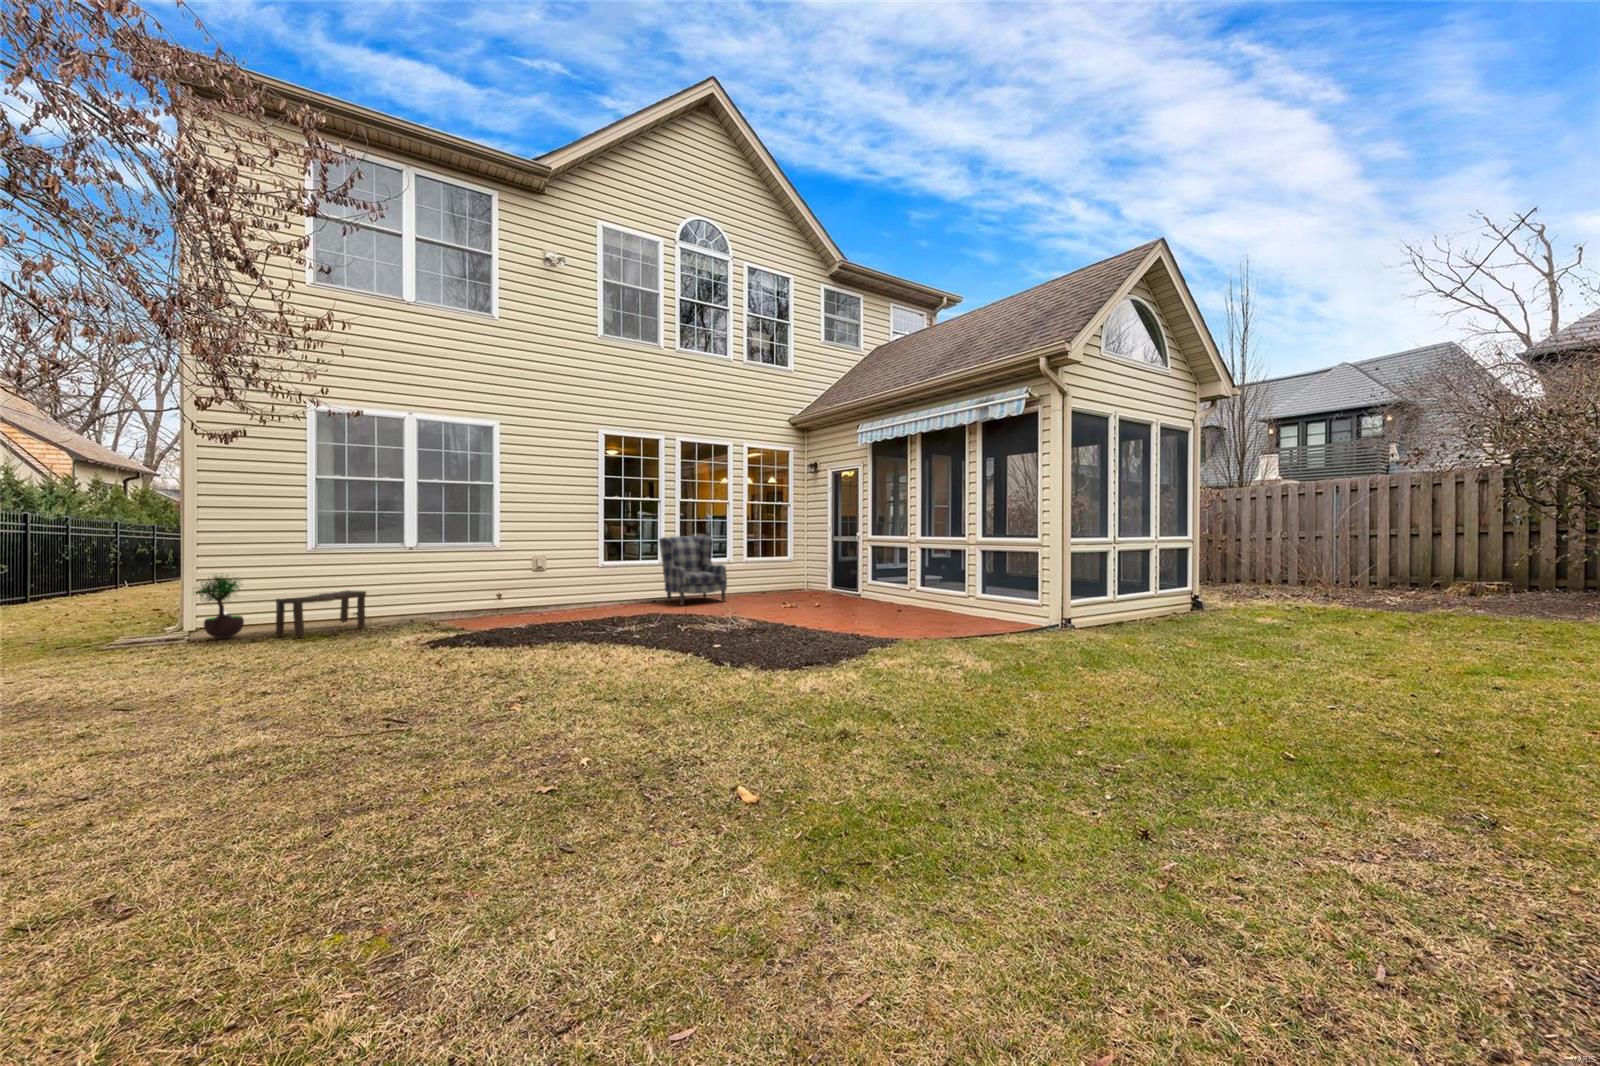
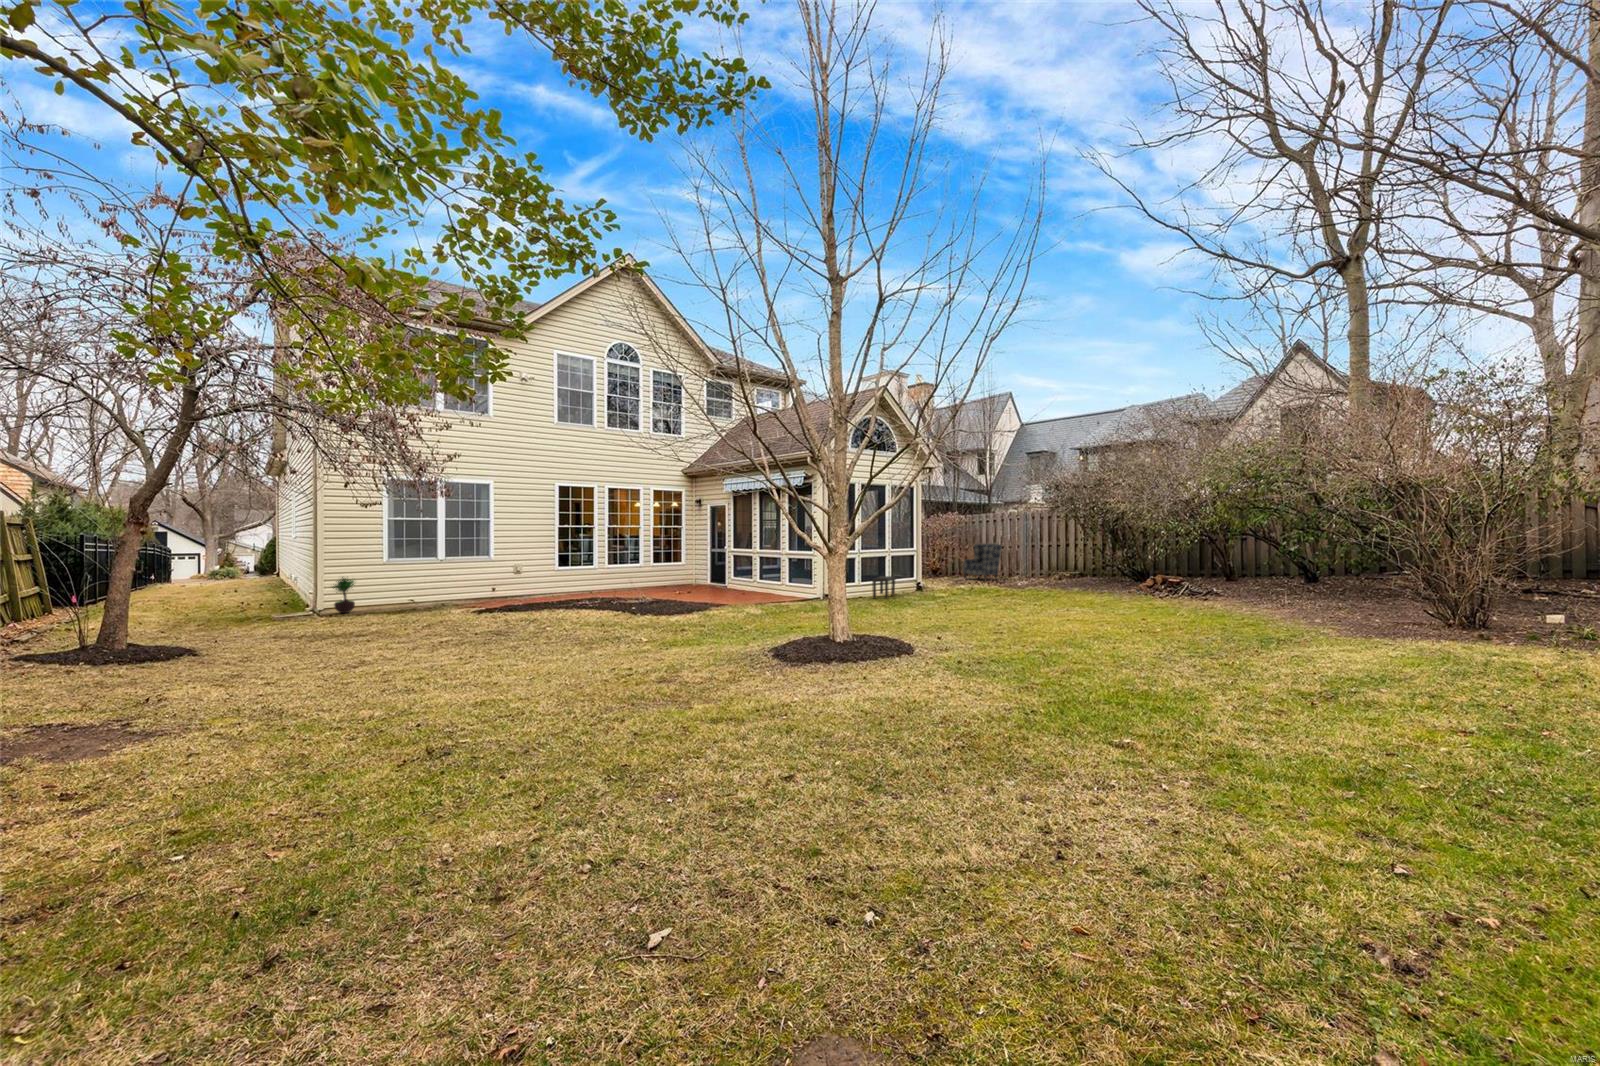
chair: present [659,536,727,605] -> present [963,544,1002,580]
bench: present [276,590,366,638] -> present [872,576,896,599]

